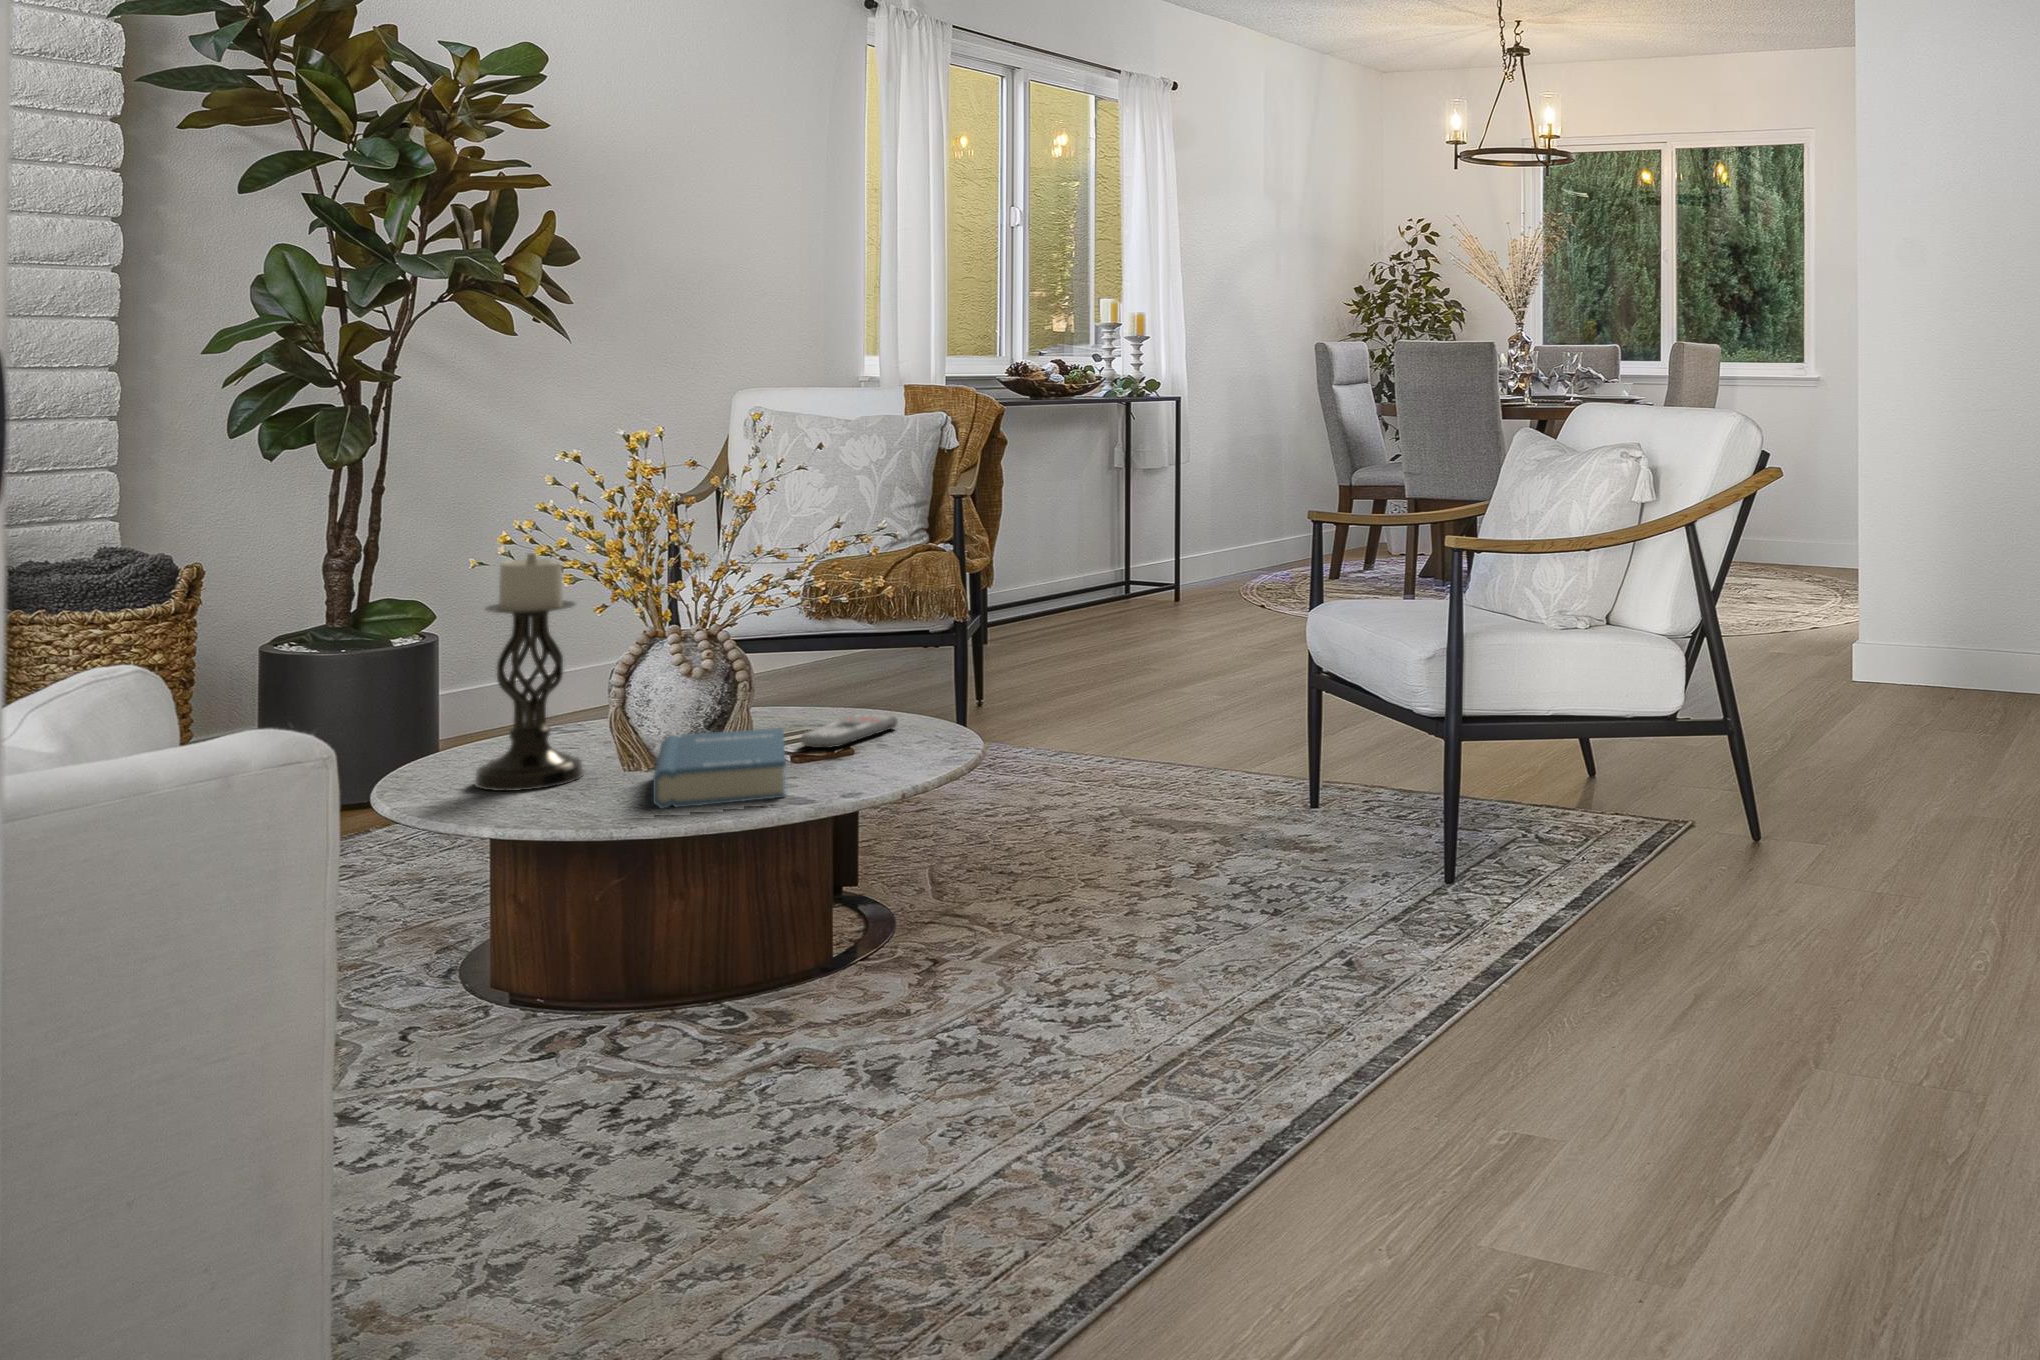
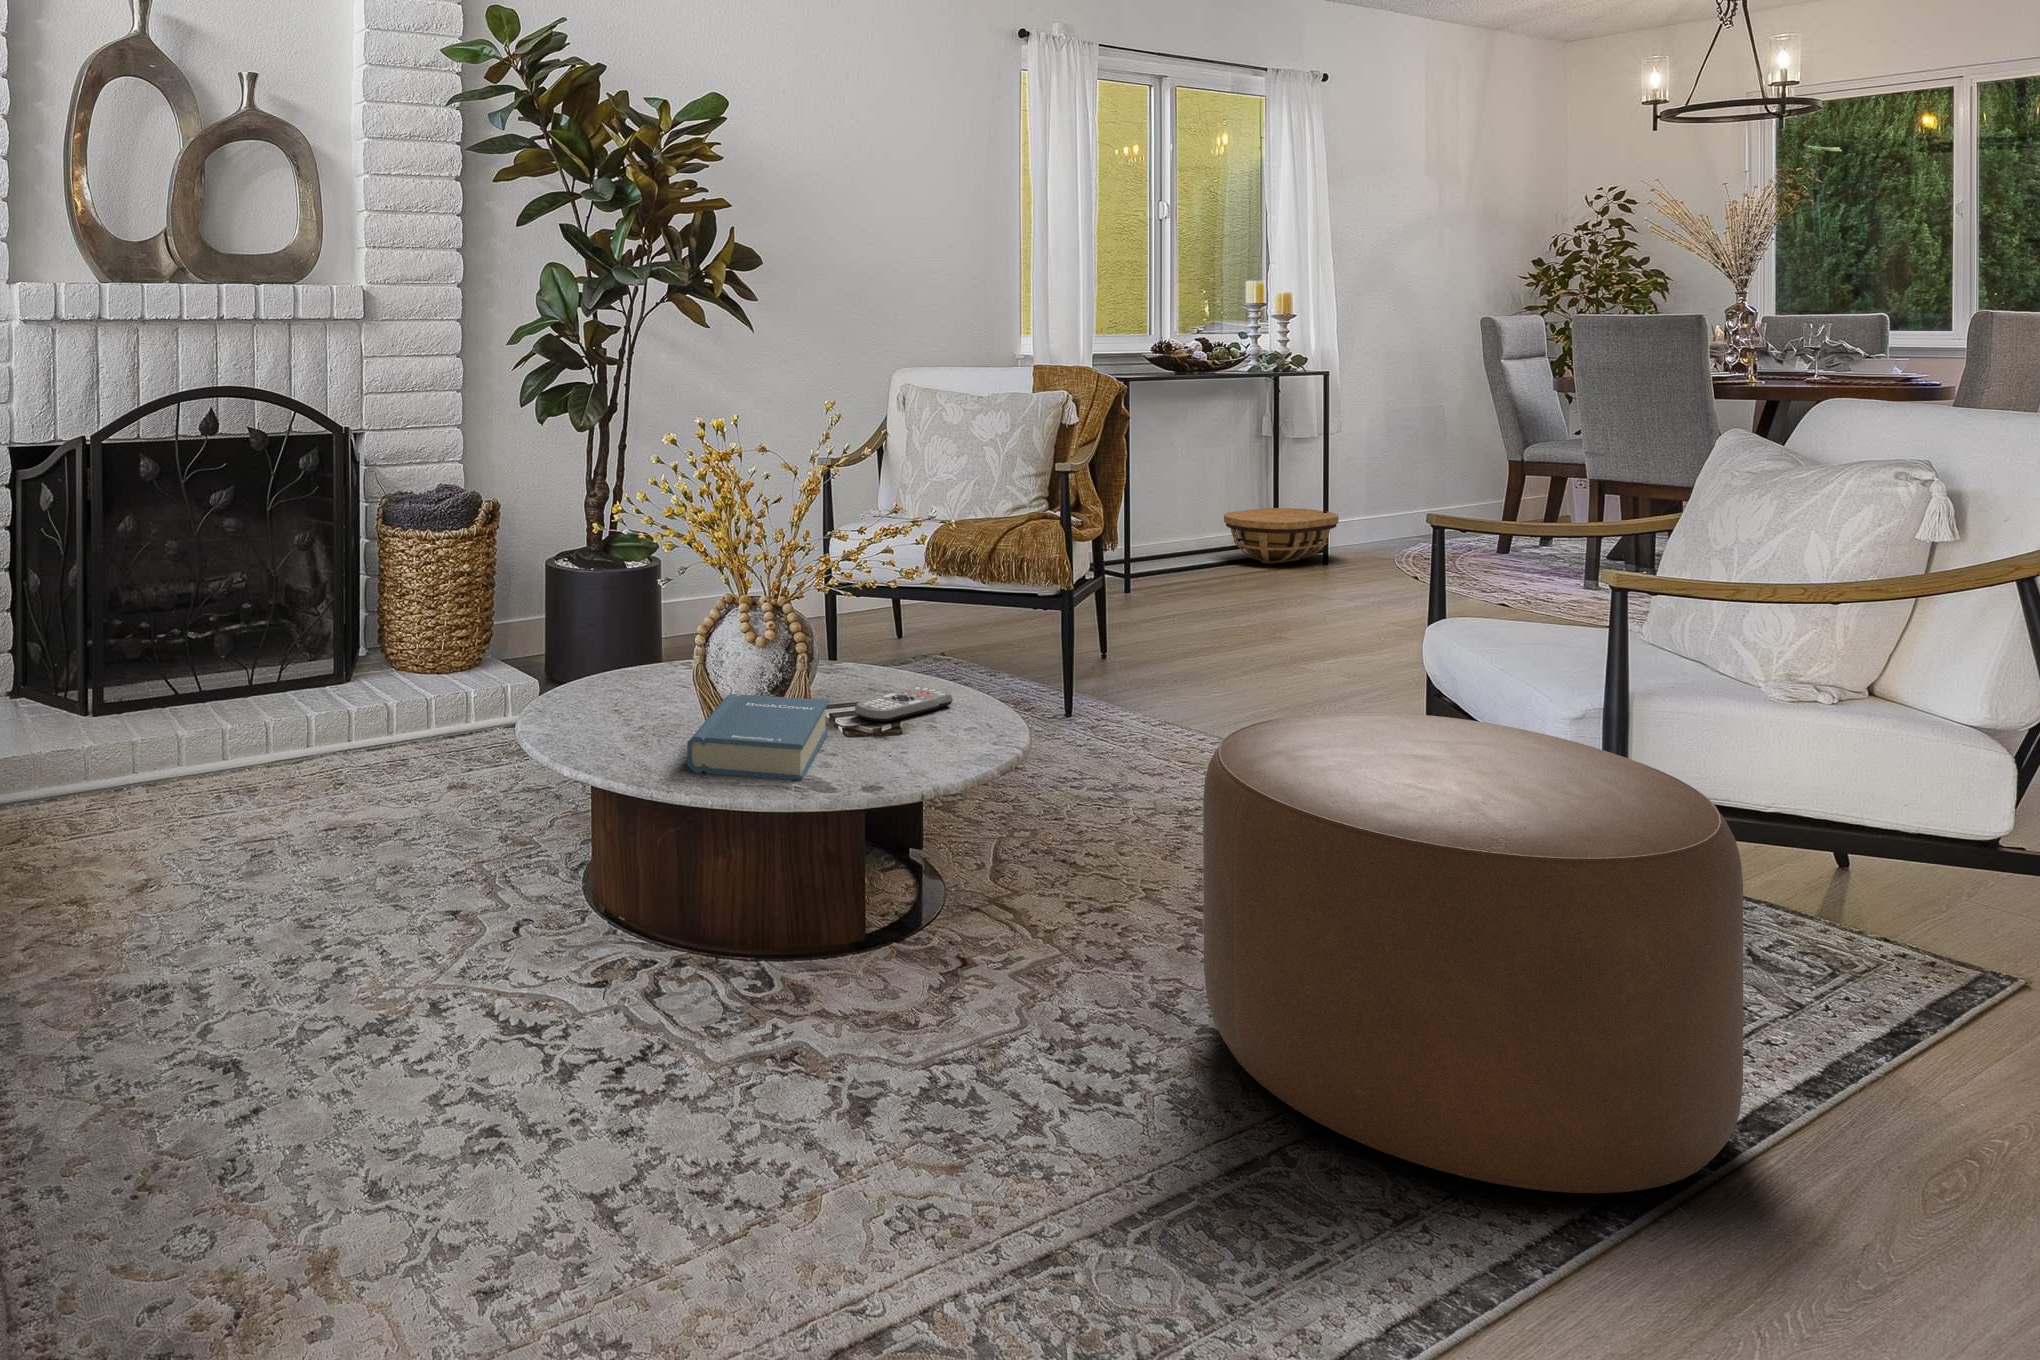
basket: none [1073,545,1188,605] -> present [1224,508,1338,563]
candle holder: present [474,553,583,791] -> none [586,518,670,727]
ottoman: none [1164,669,1537,995] -> present [1203,712,1743,1193]

